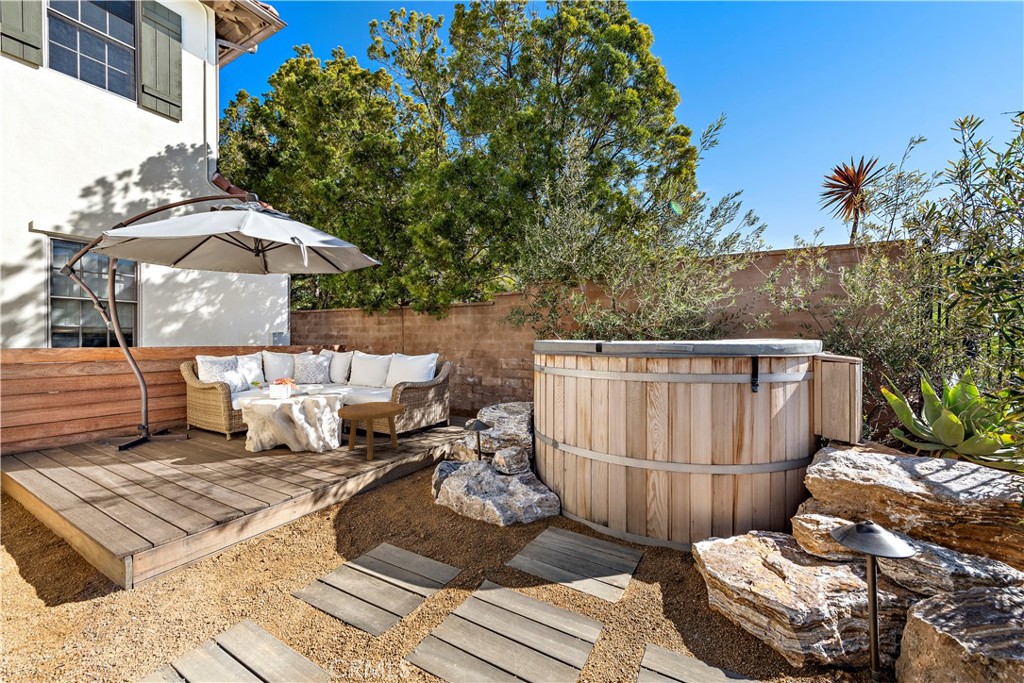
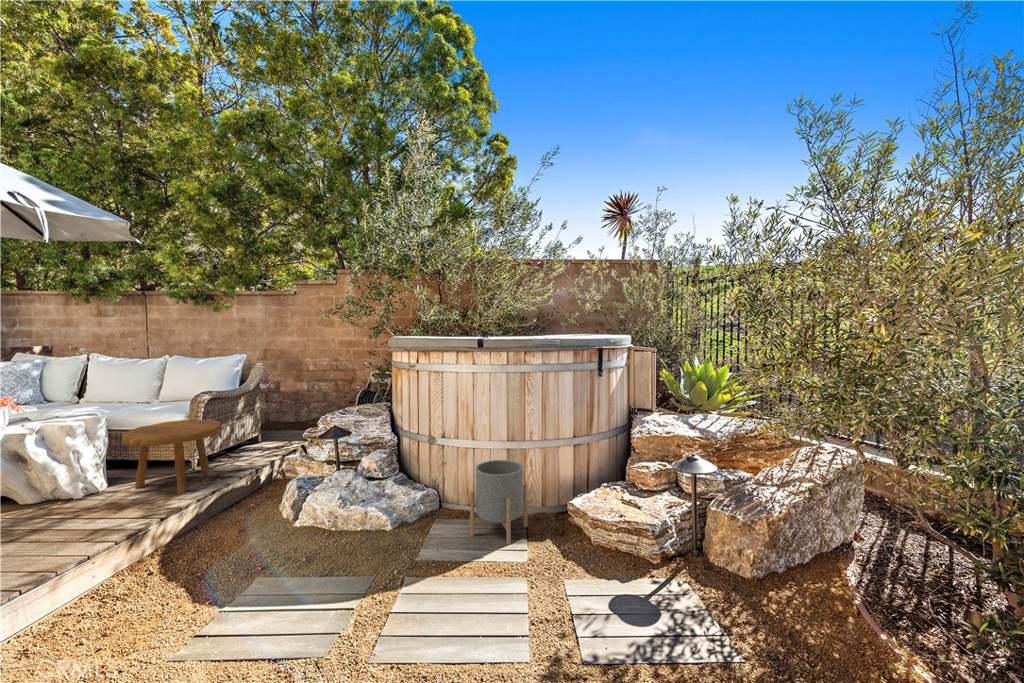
planter: none [573,476,642,576] -> present [470,460,527,544]

